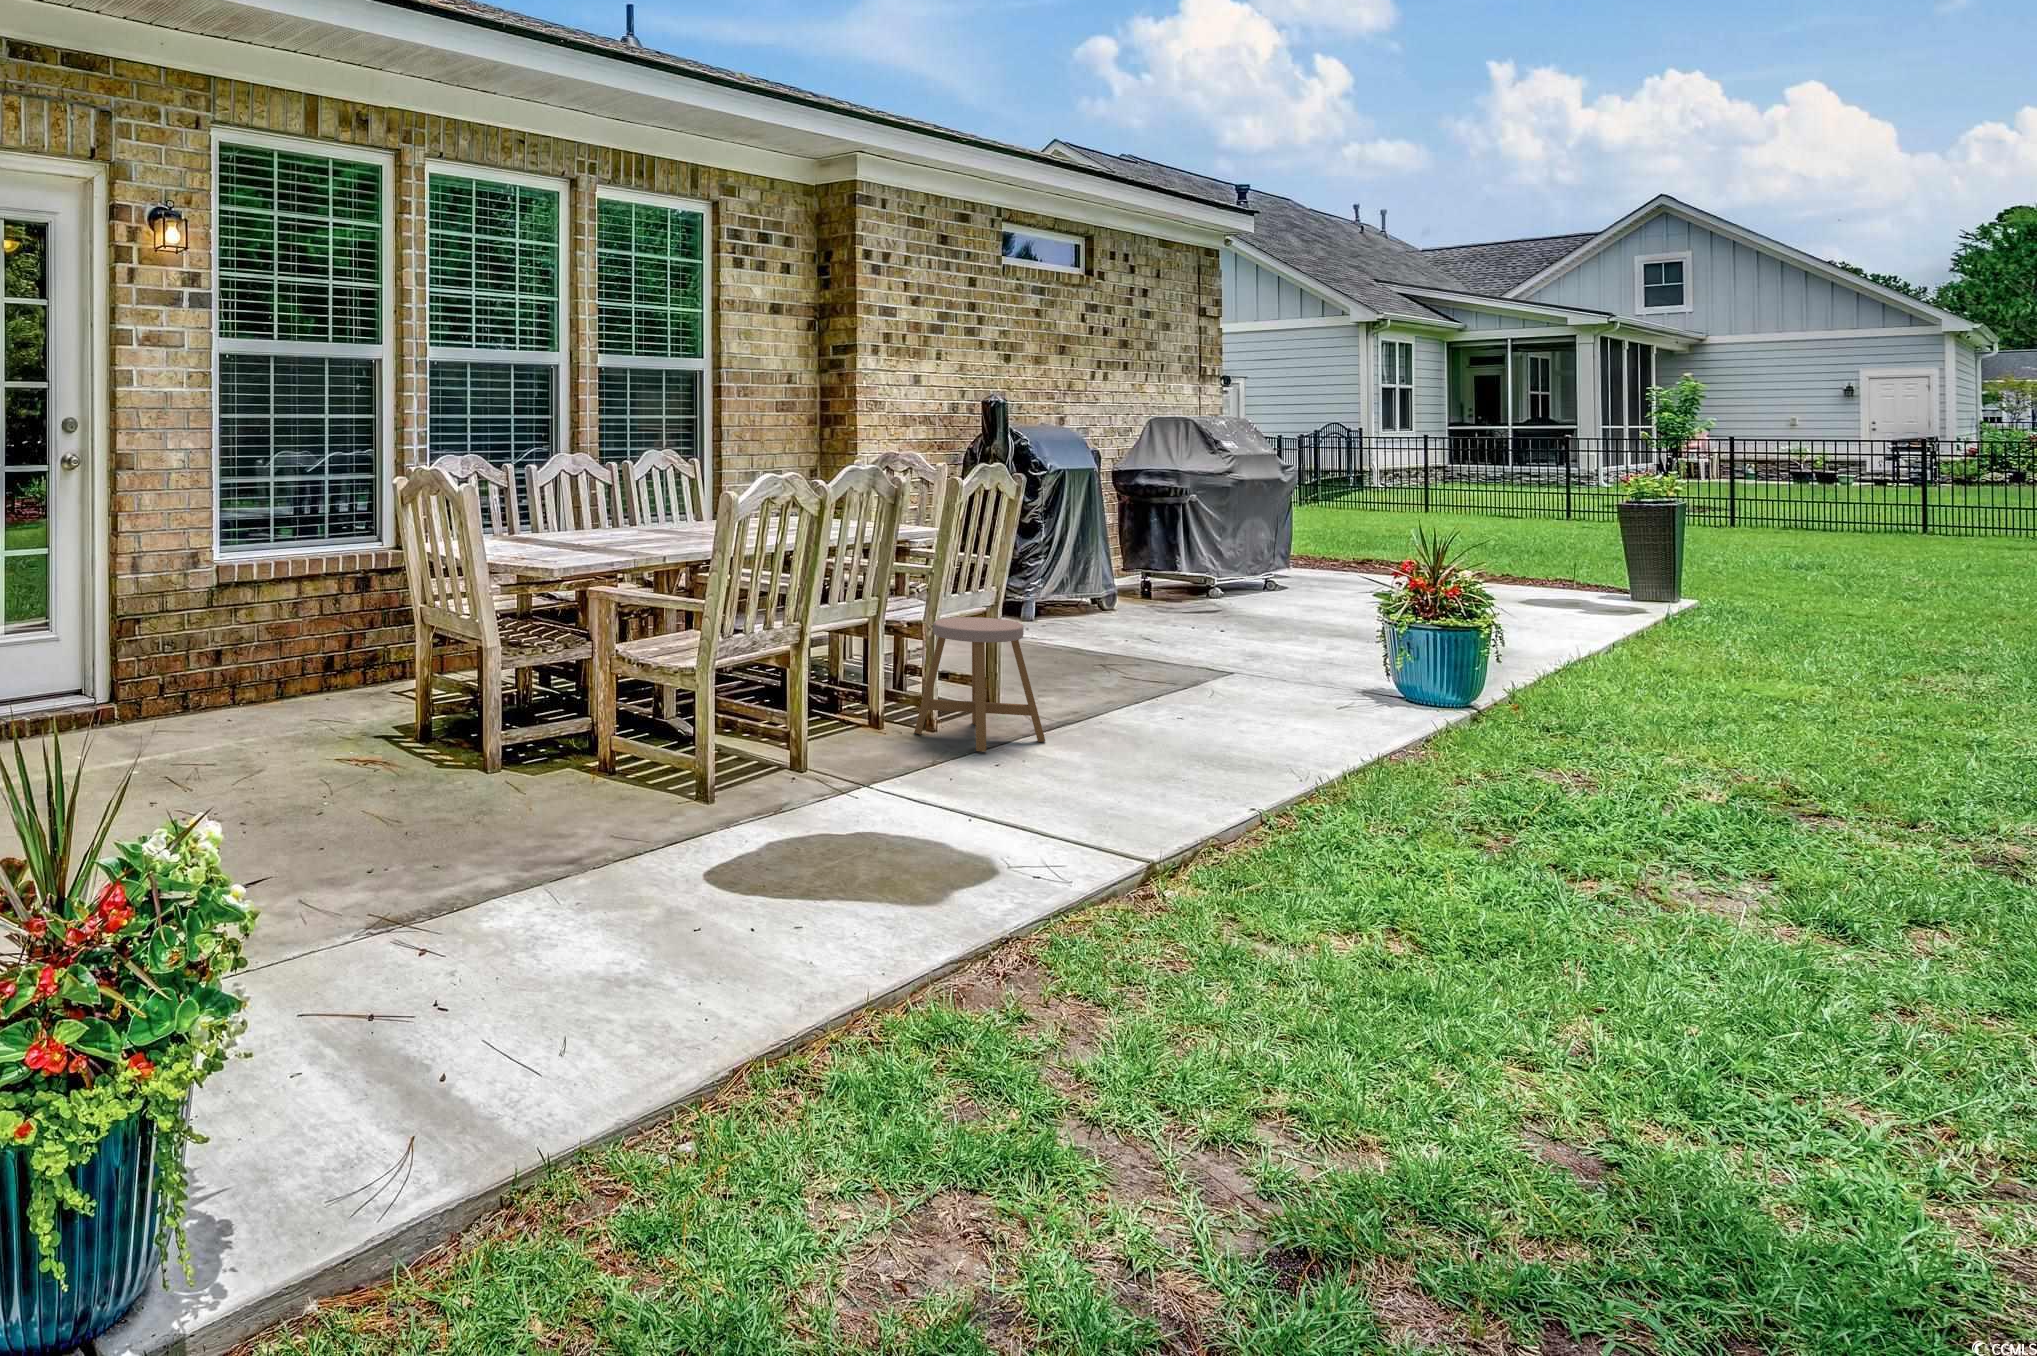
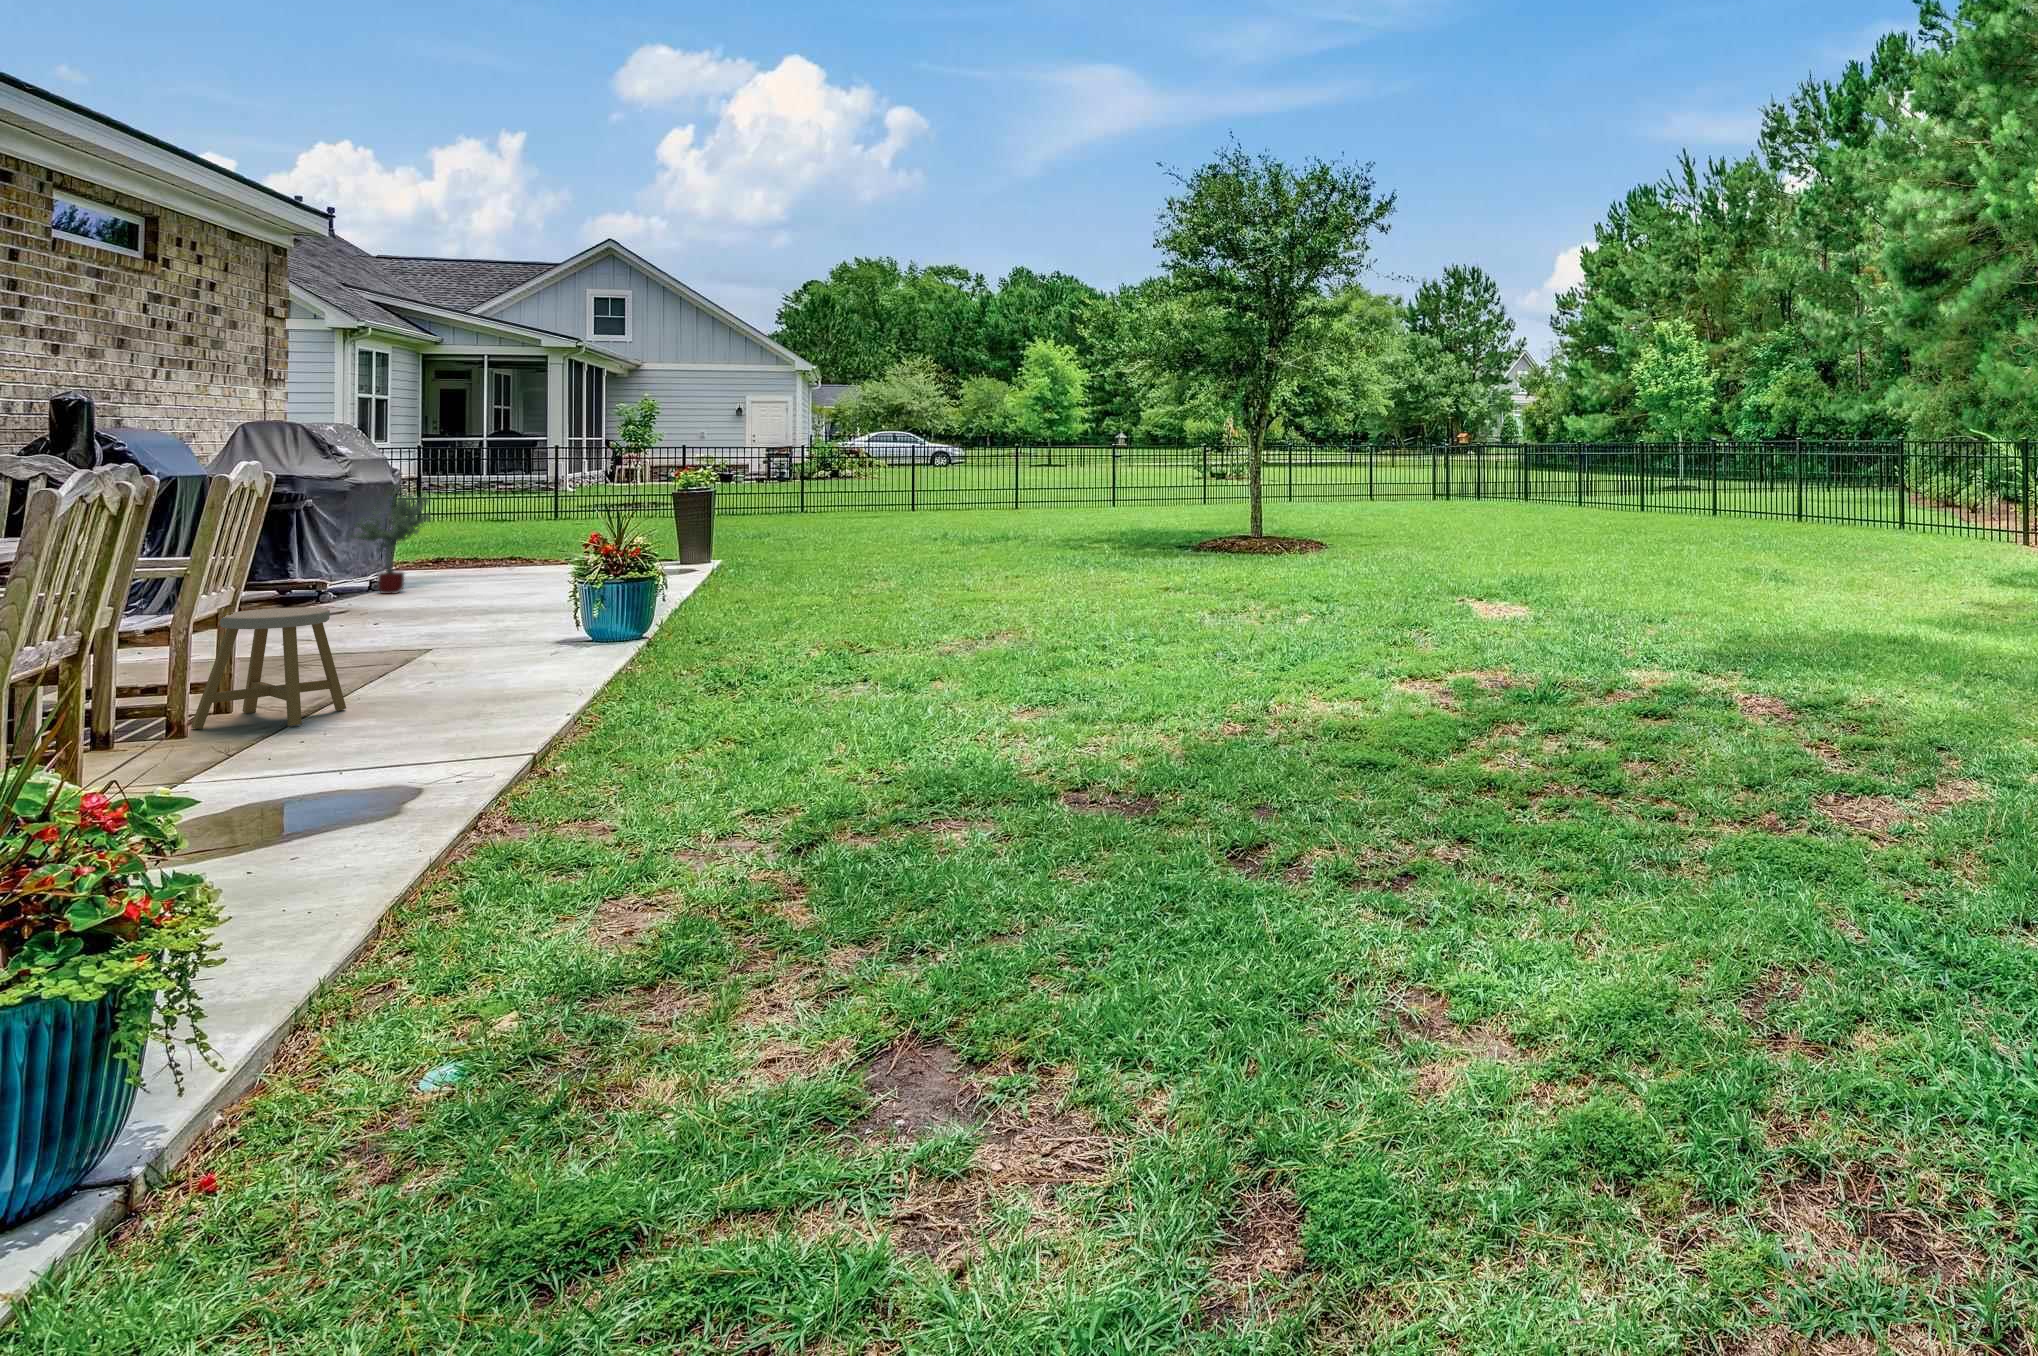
potted tree: none [1226,481,1310,600] -> present [348,485,430,594]

